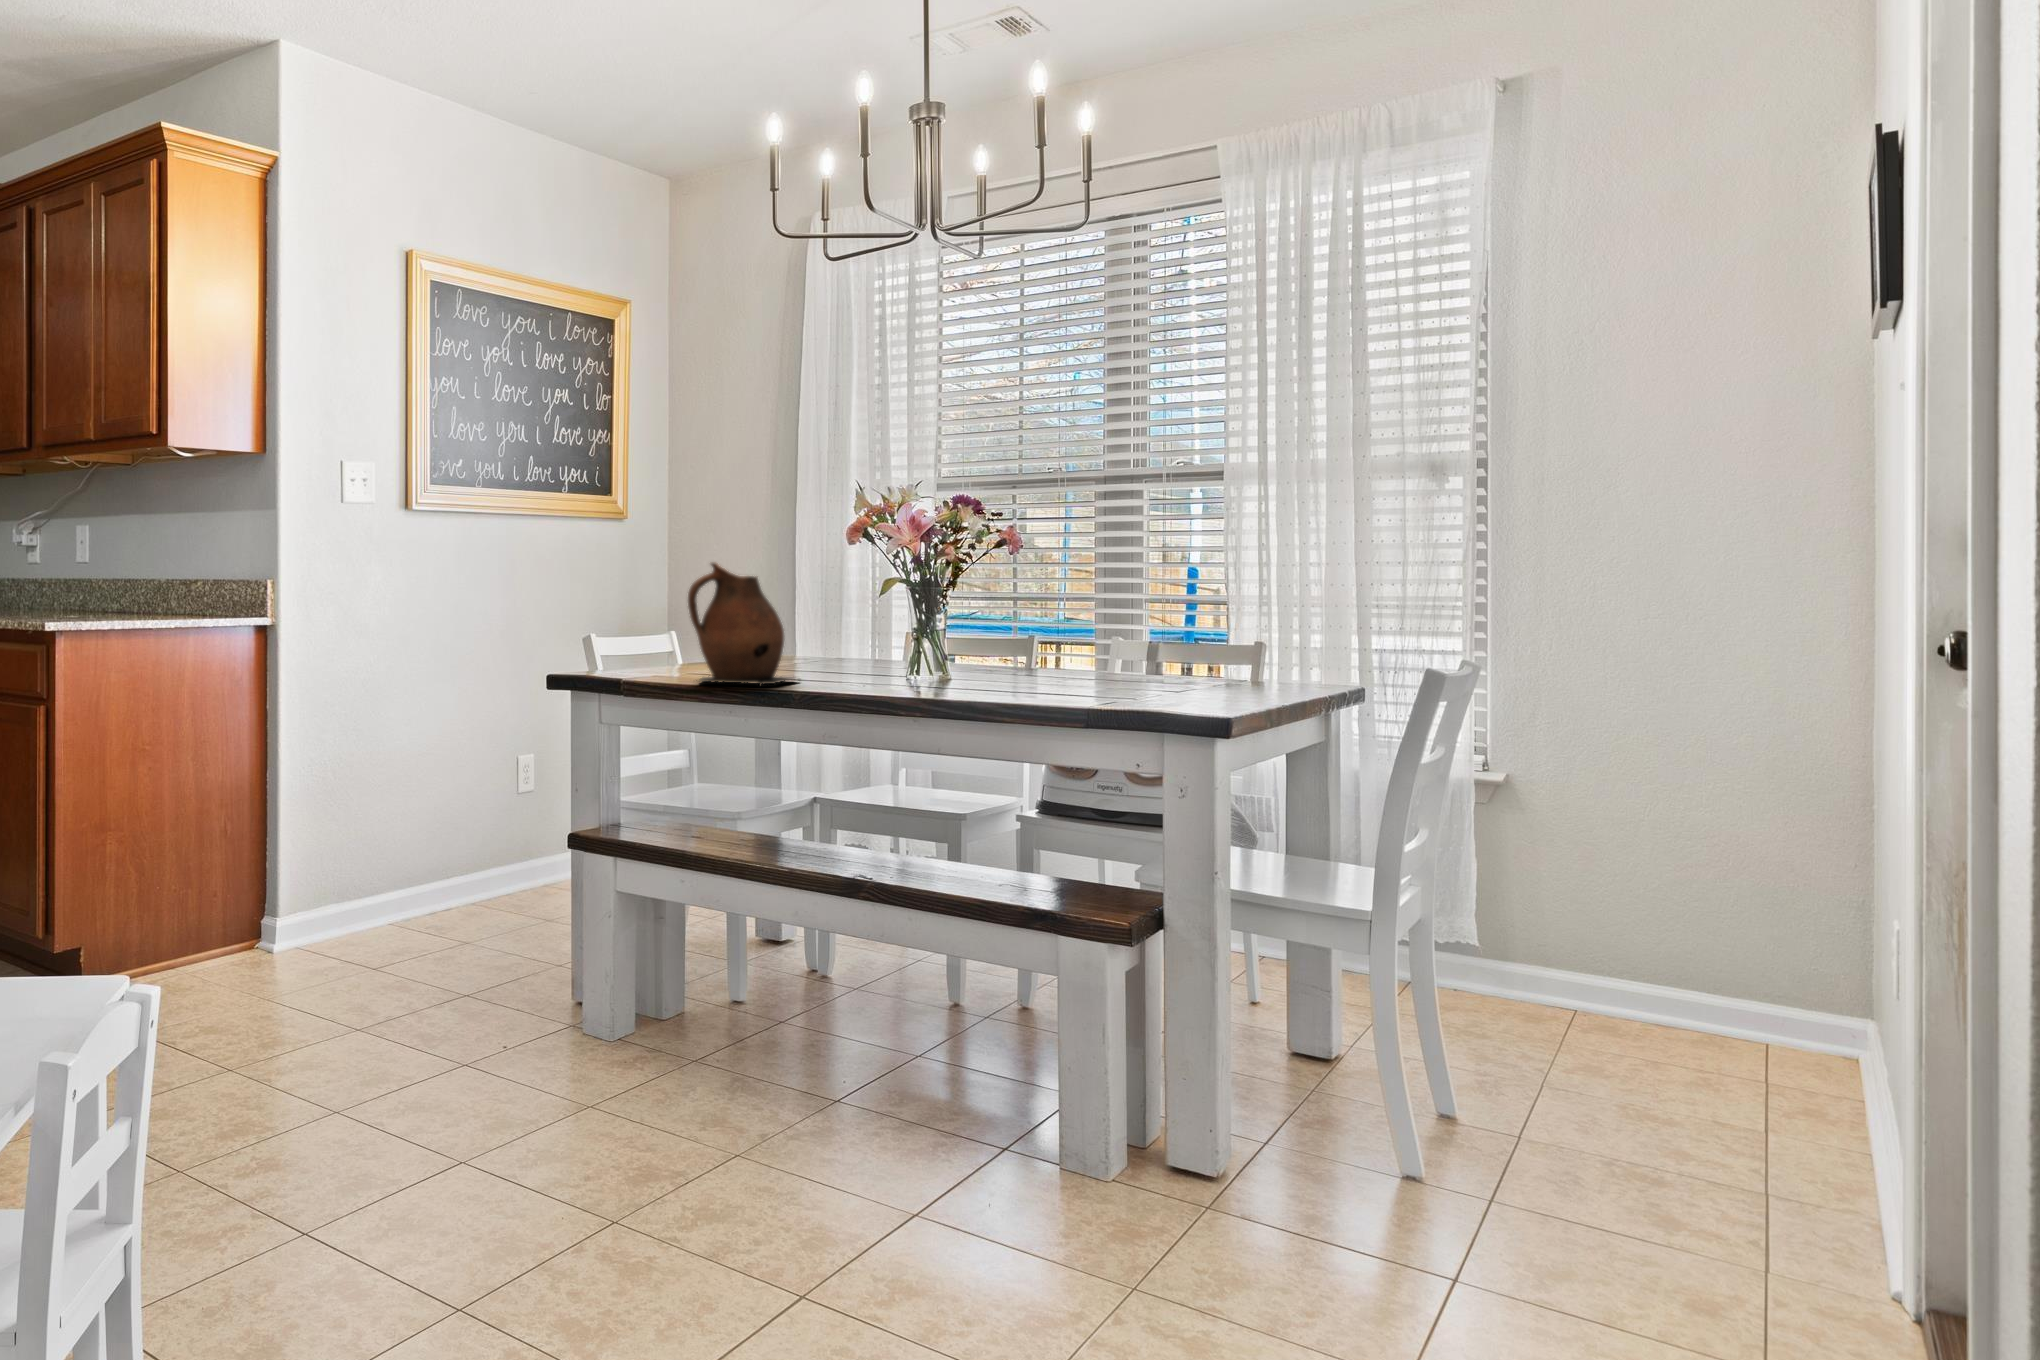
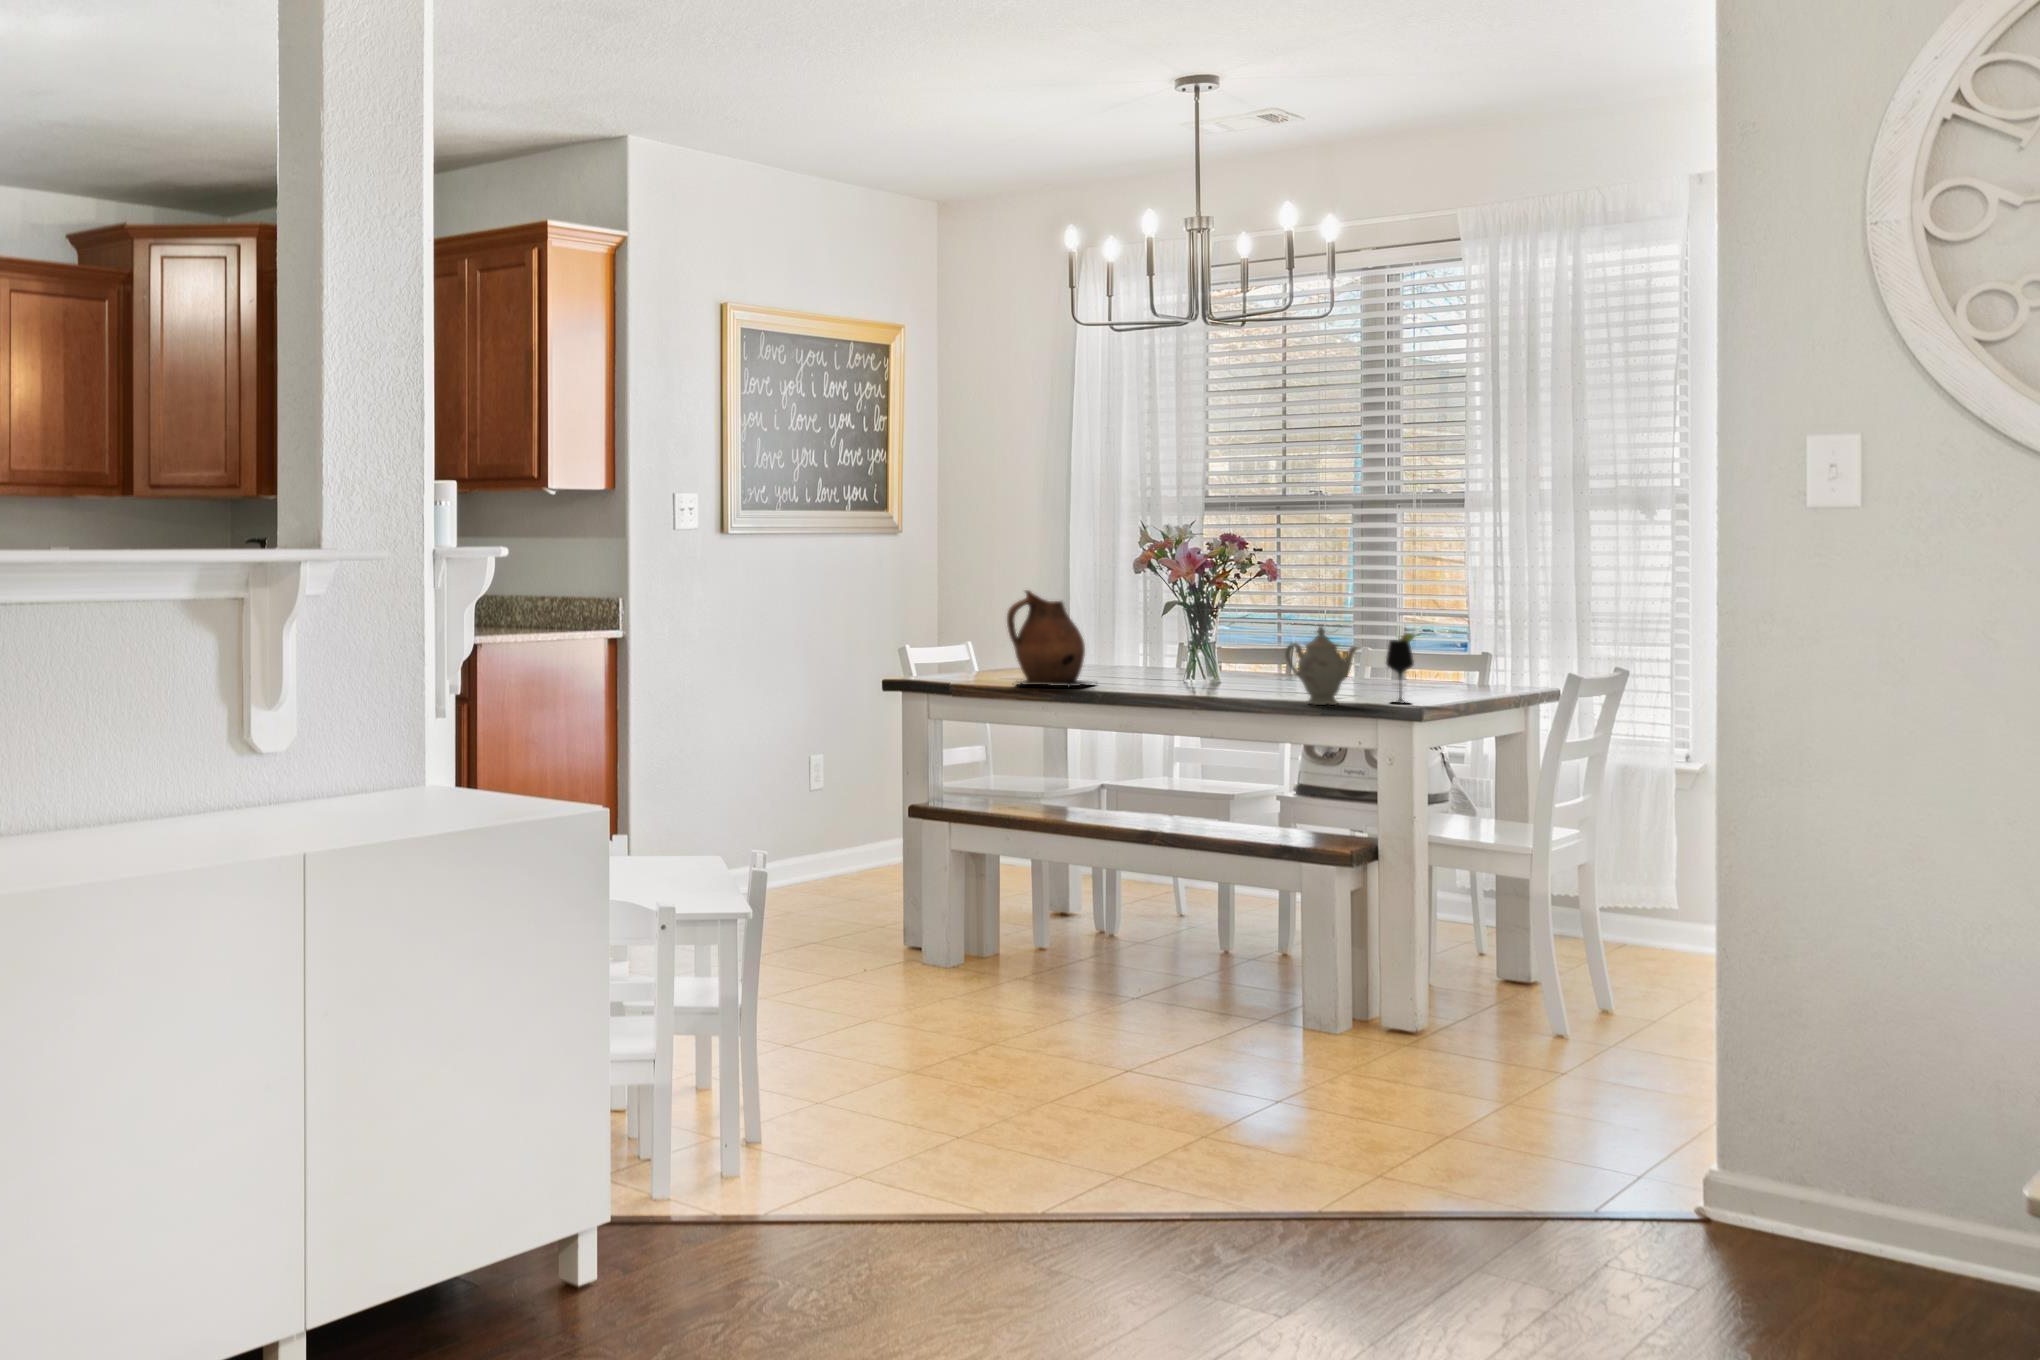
wine glass: none [1170,601,1213,710] -> present [1386,632,1415,703]
teapot: none [1036,602,1139,712] -> present [1285,627,1357,705]

